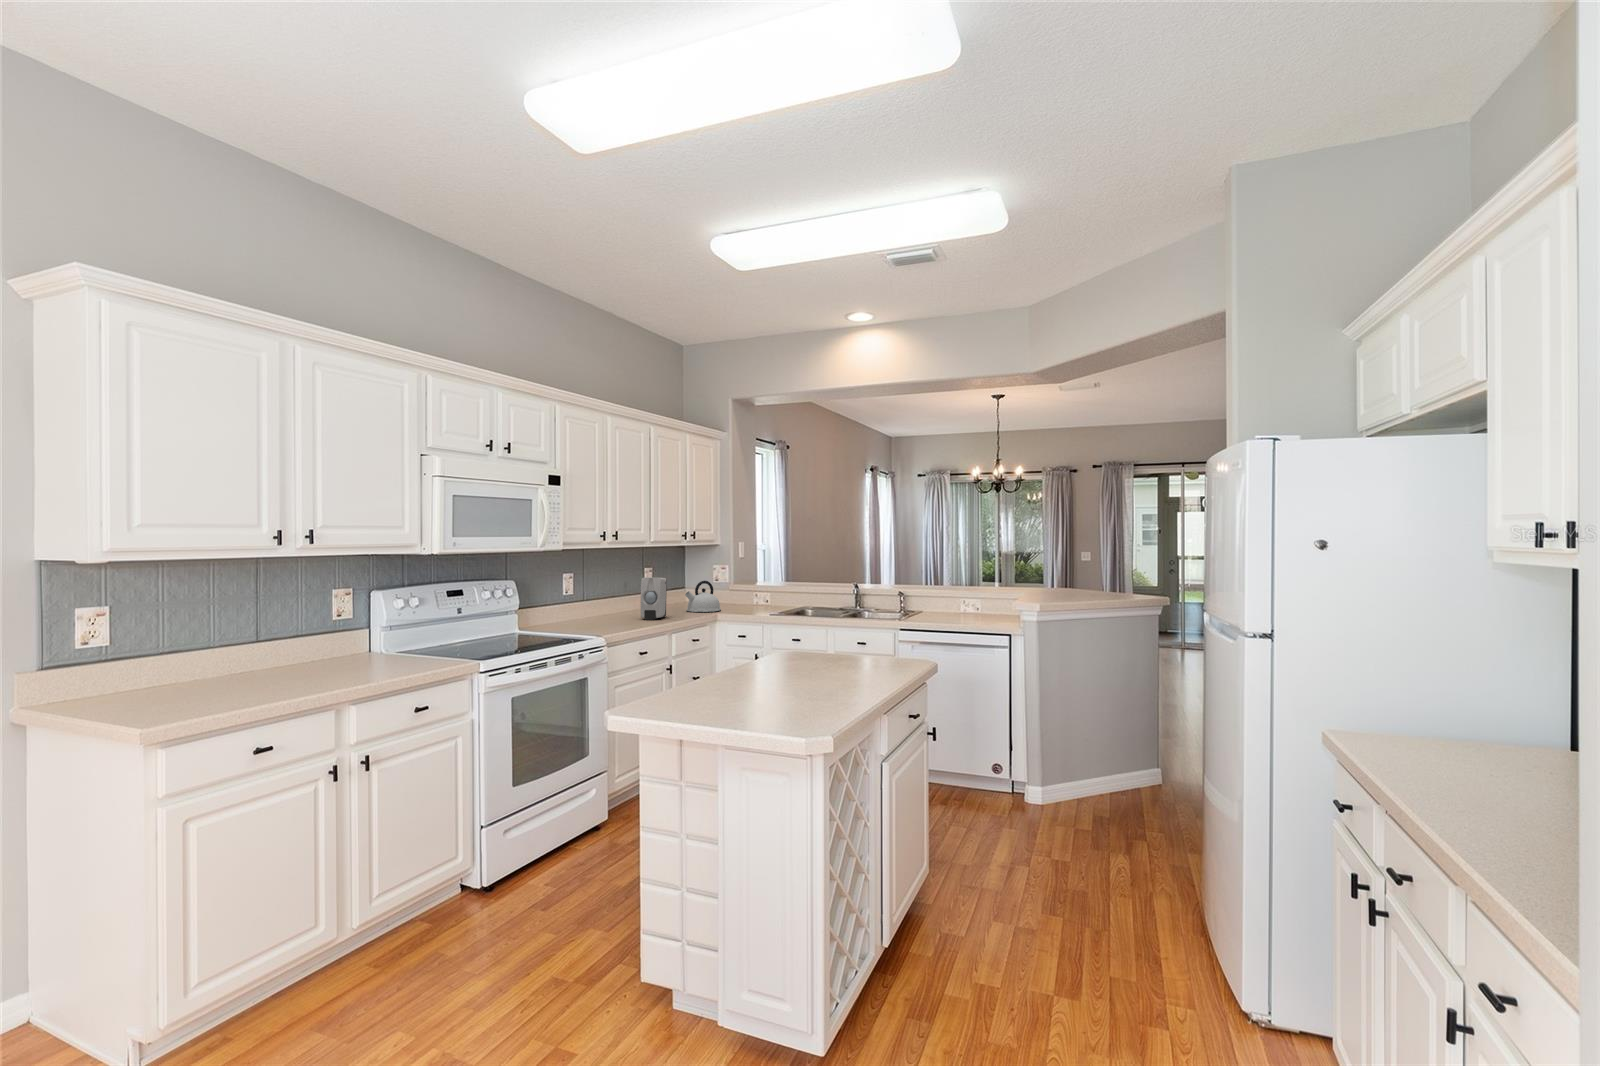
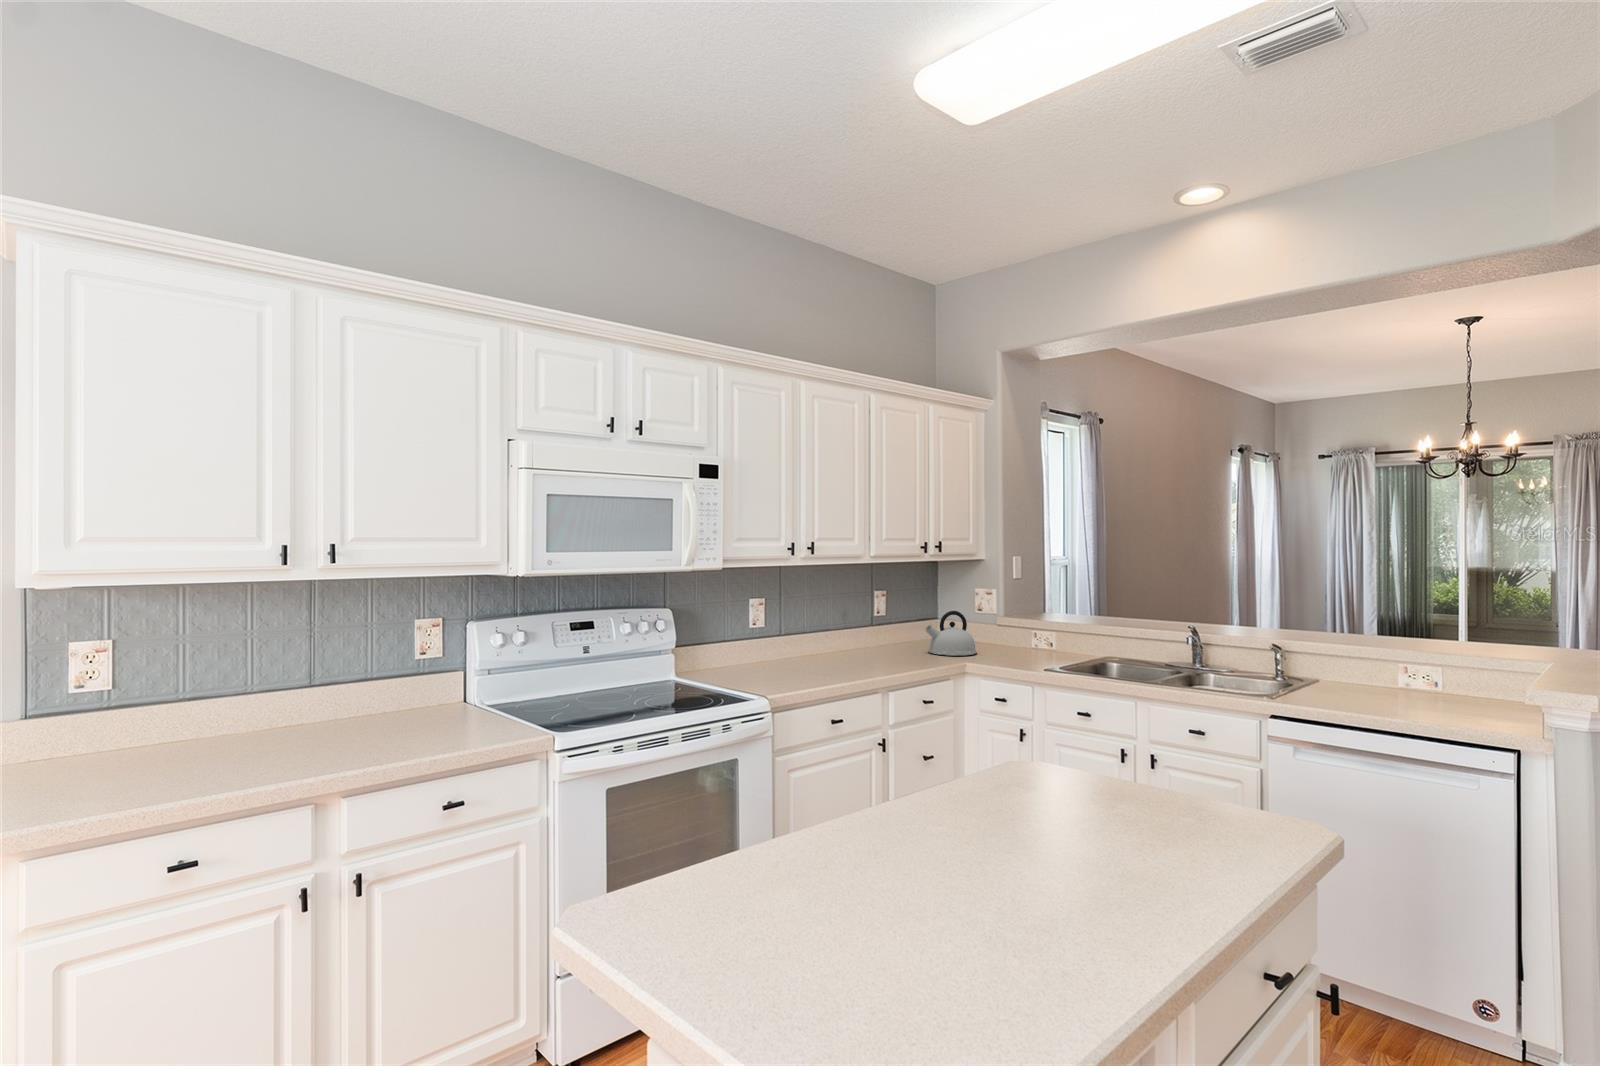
soap dispenser: present [641,577,667,620] -> none [853,606,893,666]

